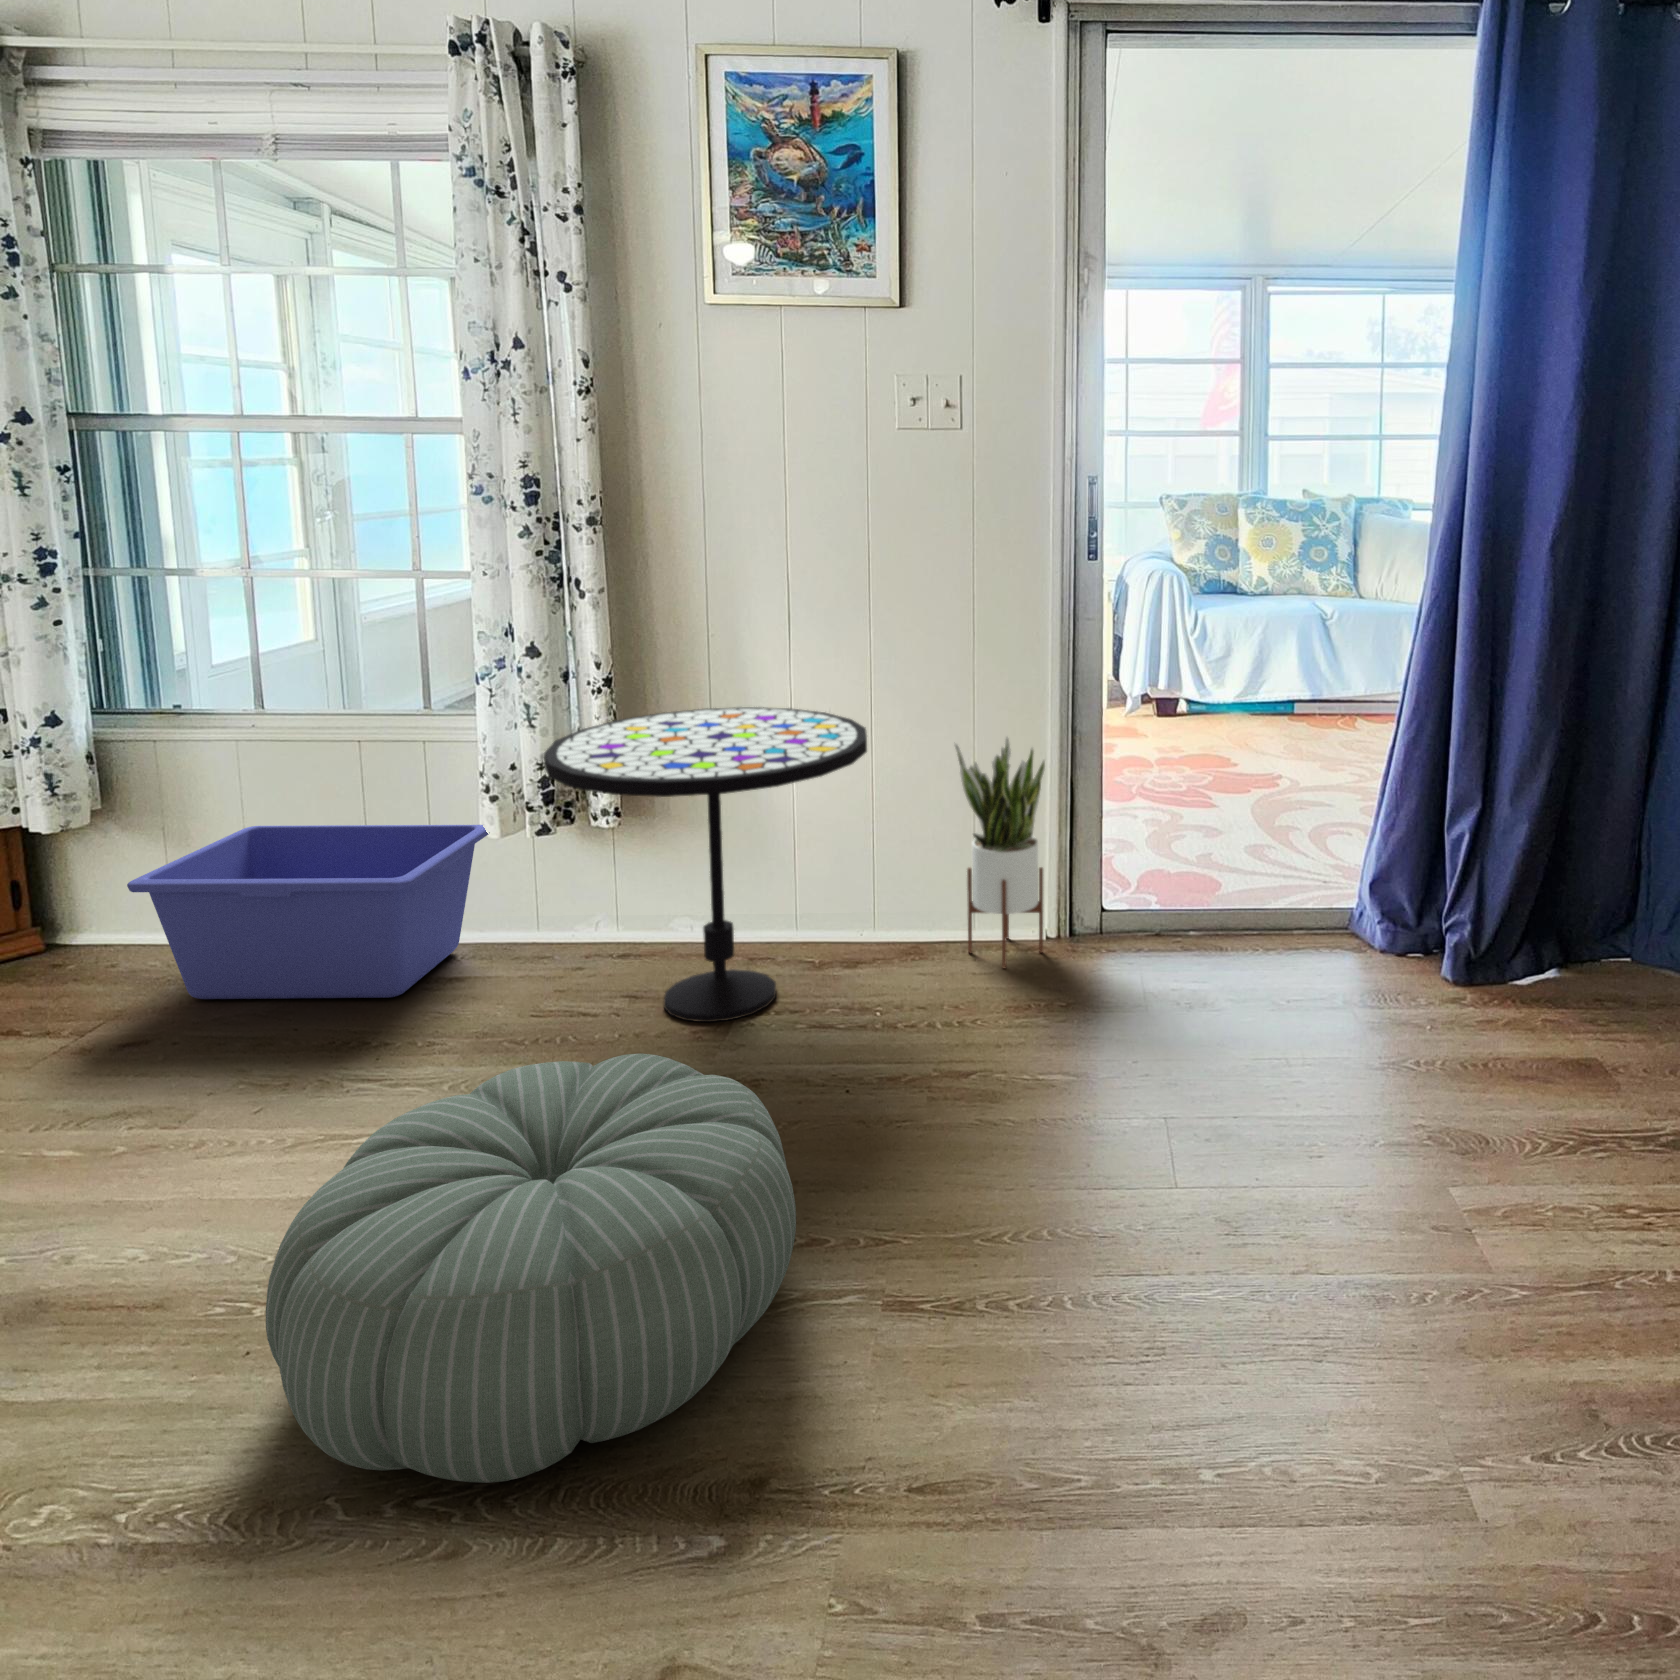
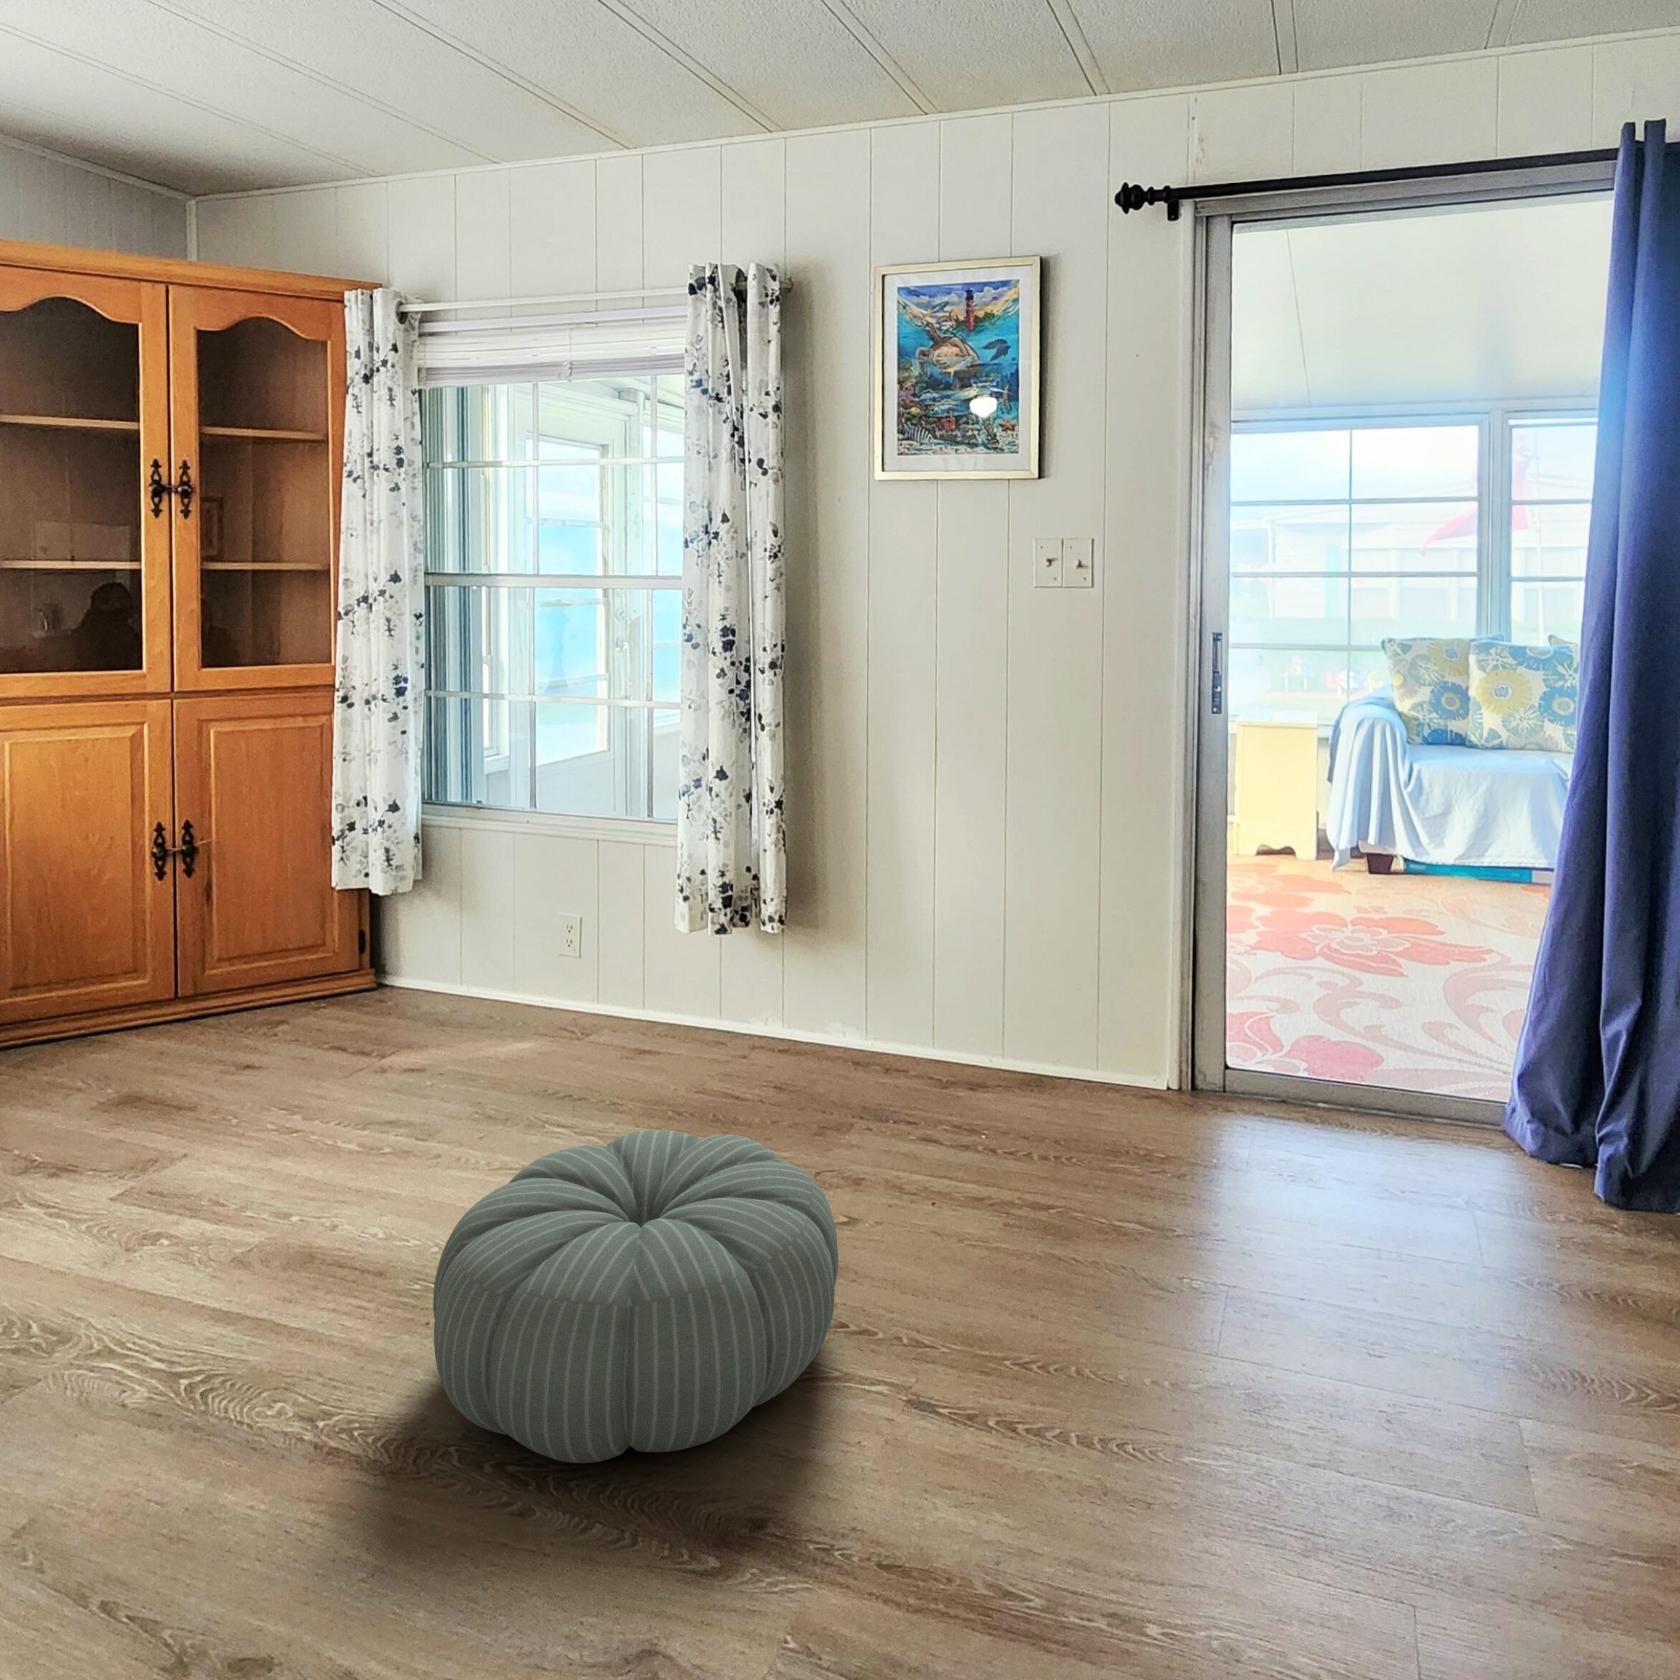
side table: present [544,707,867,1022] -> none [713,837,989,1128]
potted plant: present [954,737,1045,968] -> none [1073,886,1167,1119]
storage bin: present [127,825,489,999] -> none [423,908,687,1065]

